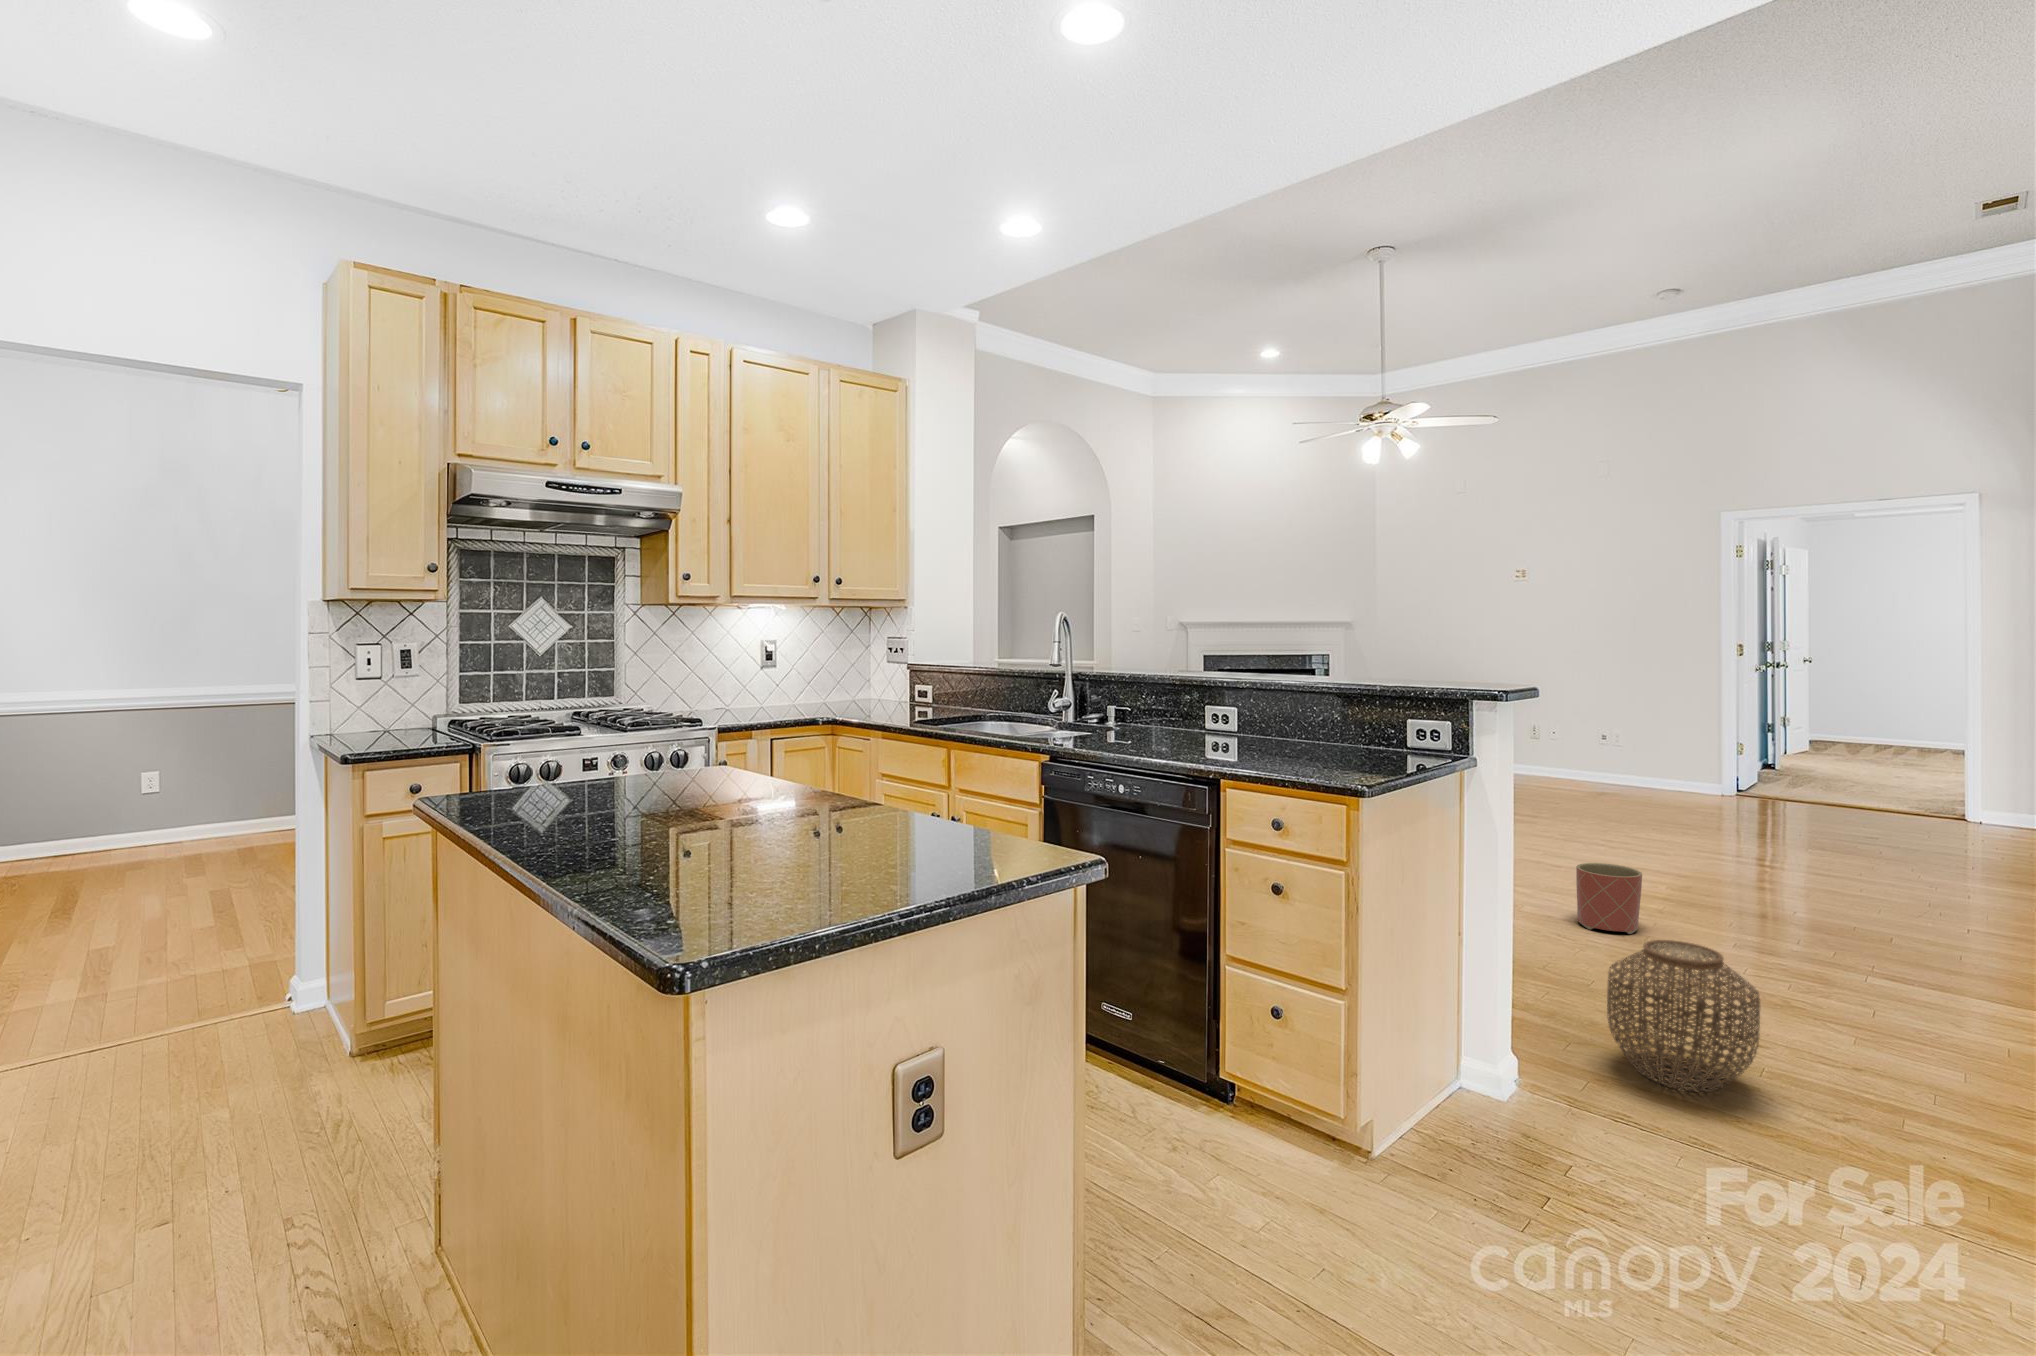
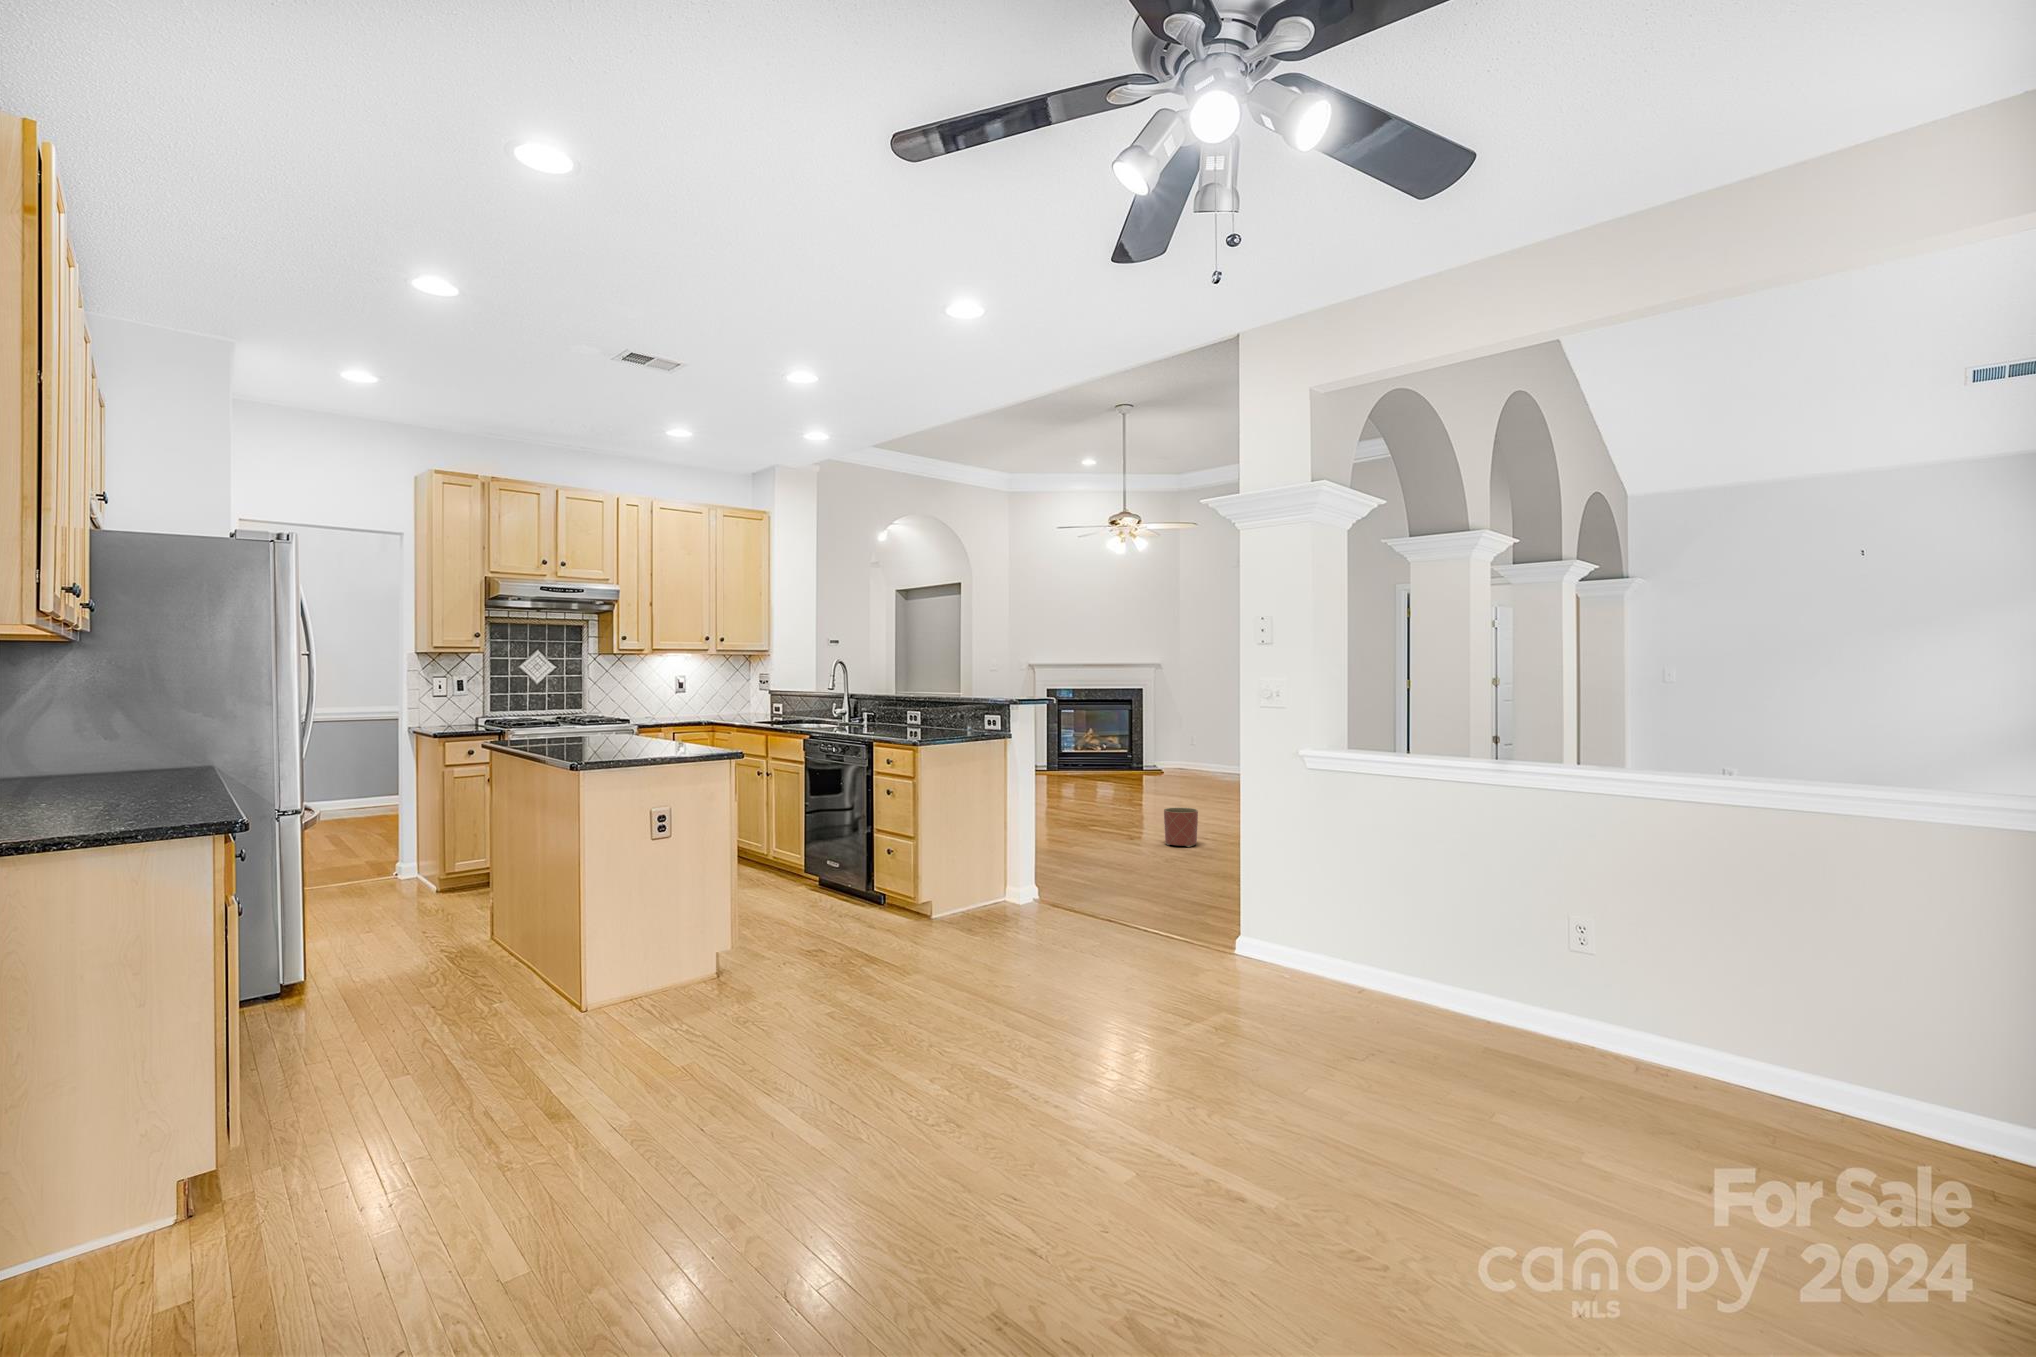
woven basket: present [1607,940,1760,1091] -> none [1084,825,1146,897]

